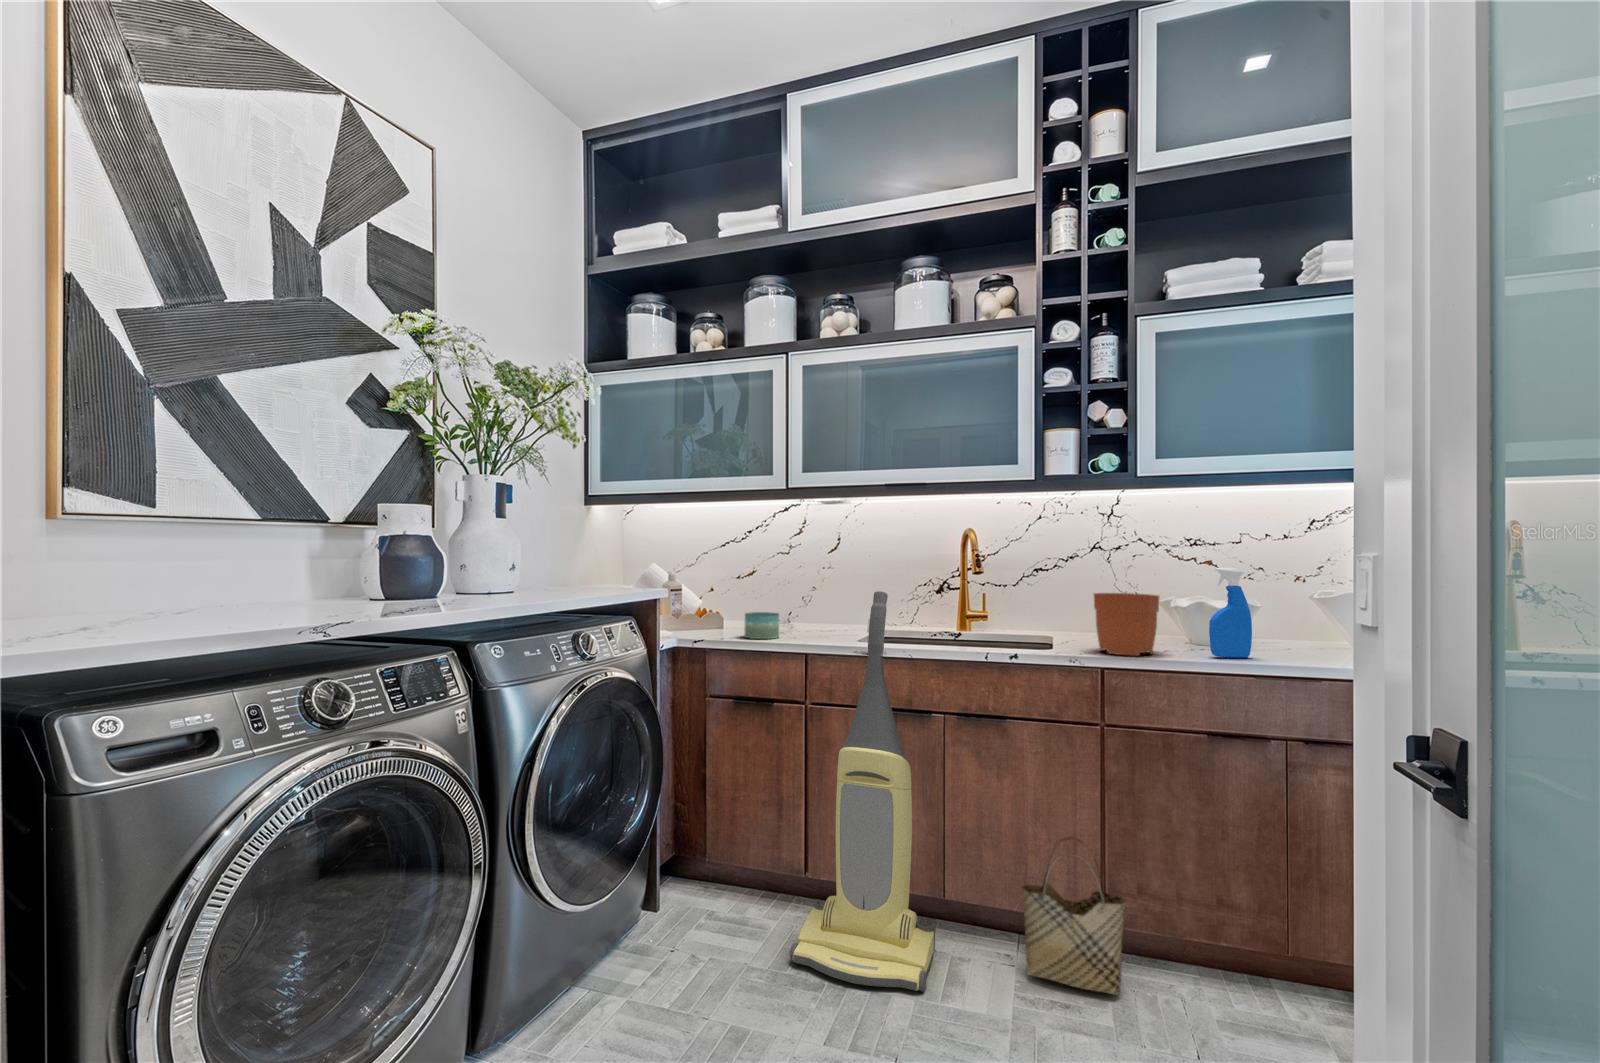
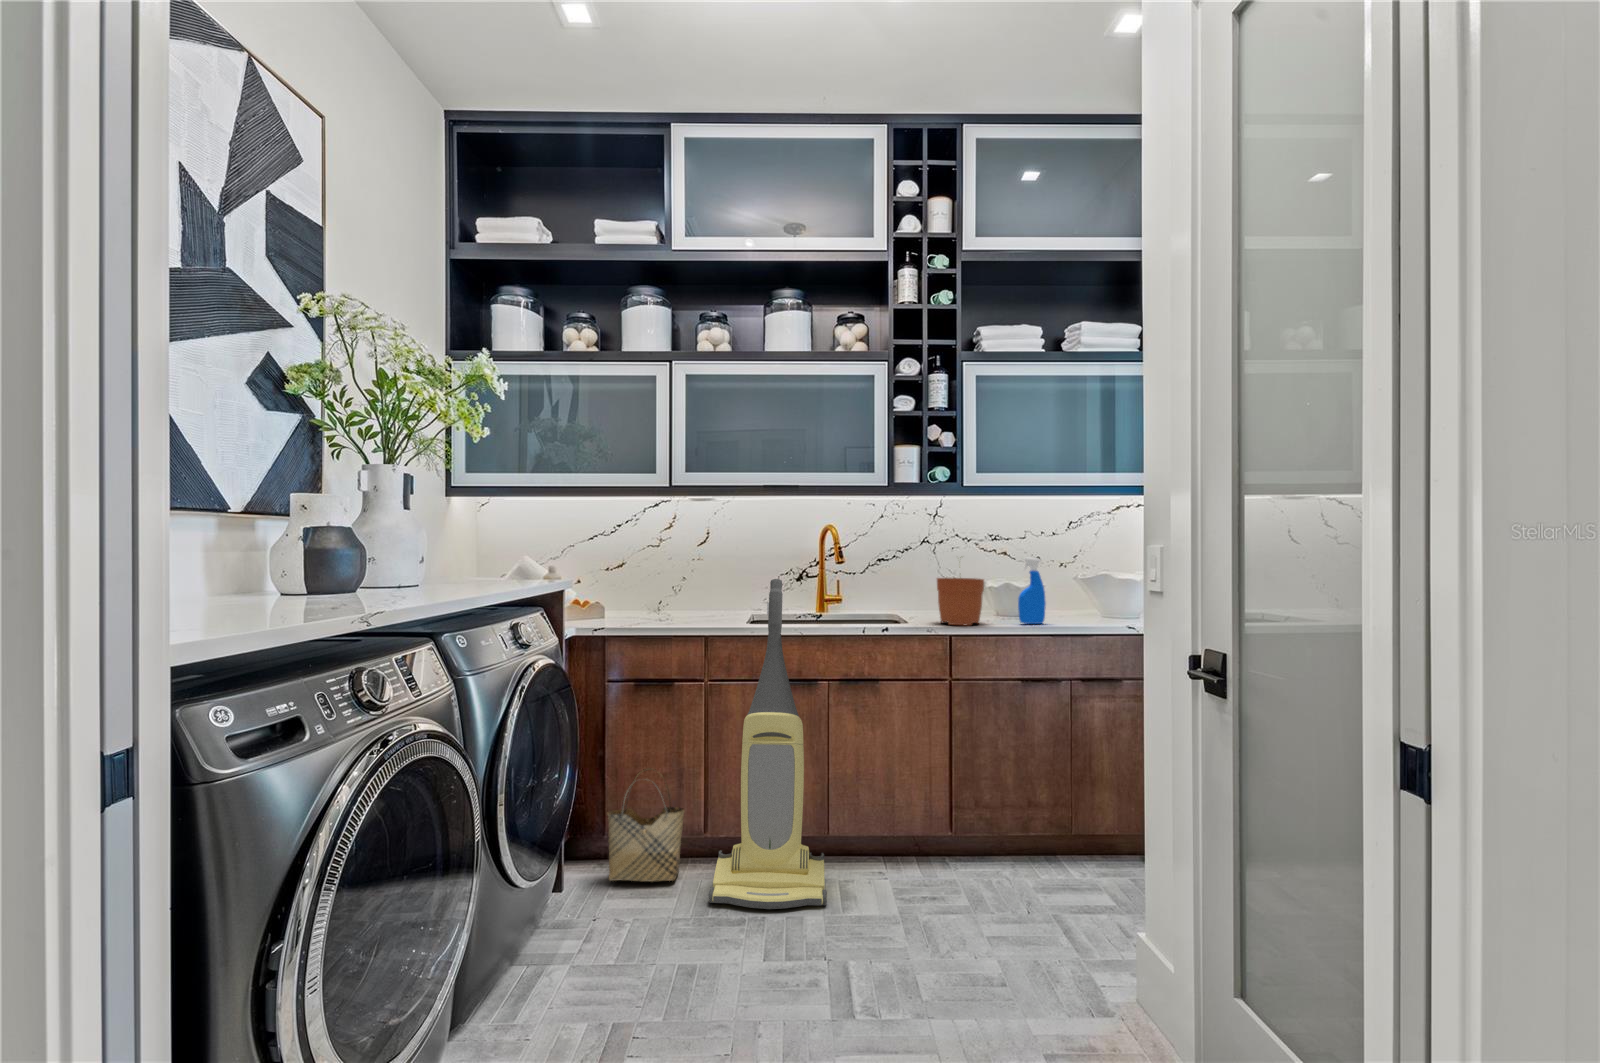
candle: present [744,612,779,639] -> none [635,601,668,625]
woven basket: present [1022,837,1126,995] -> present [607,768,685,882]

